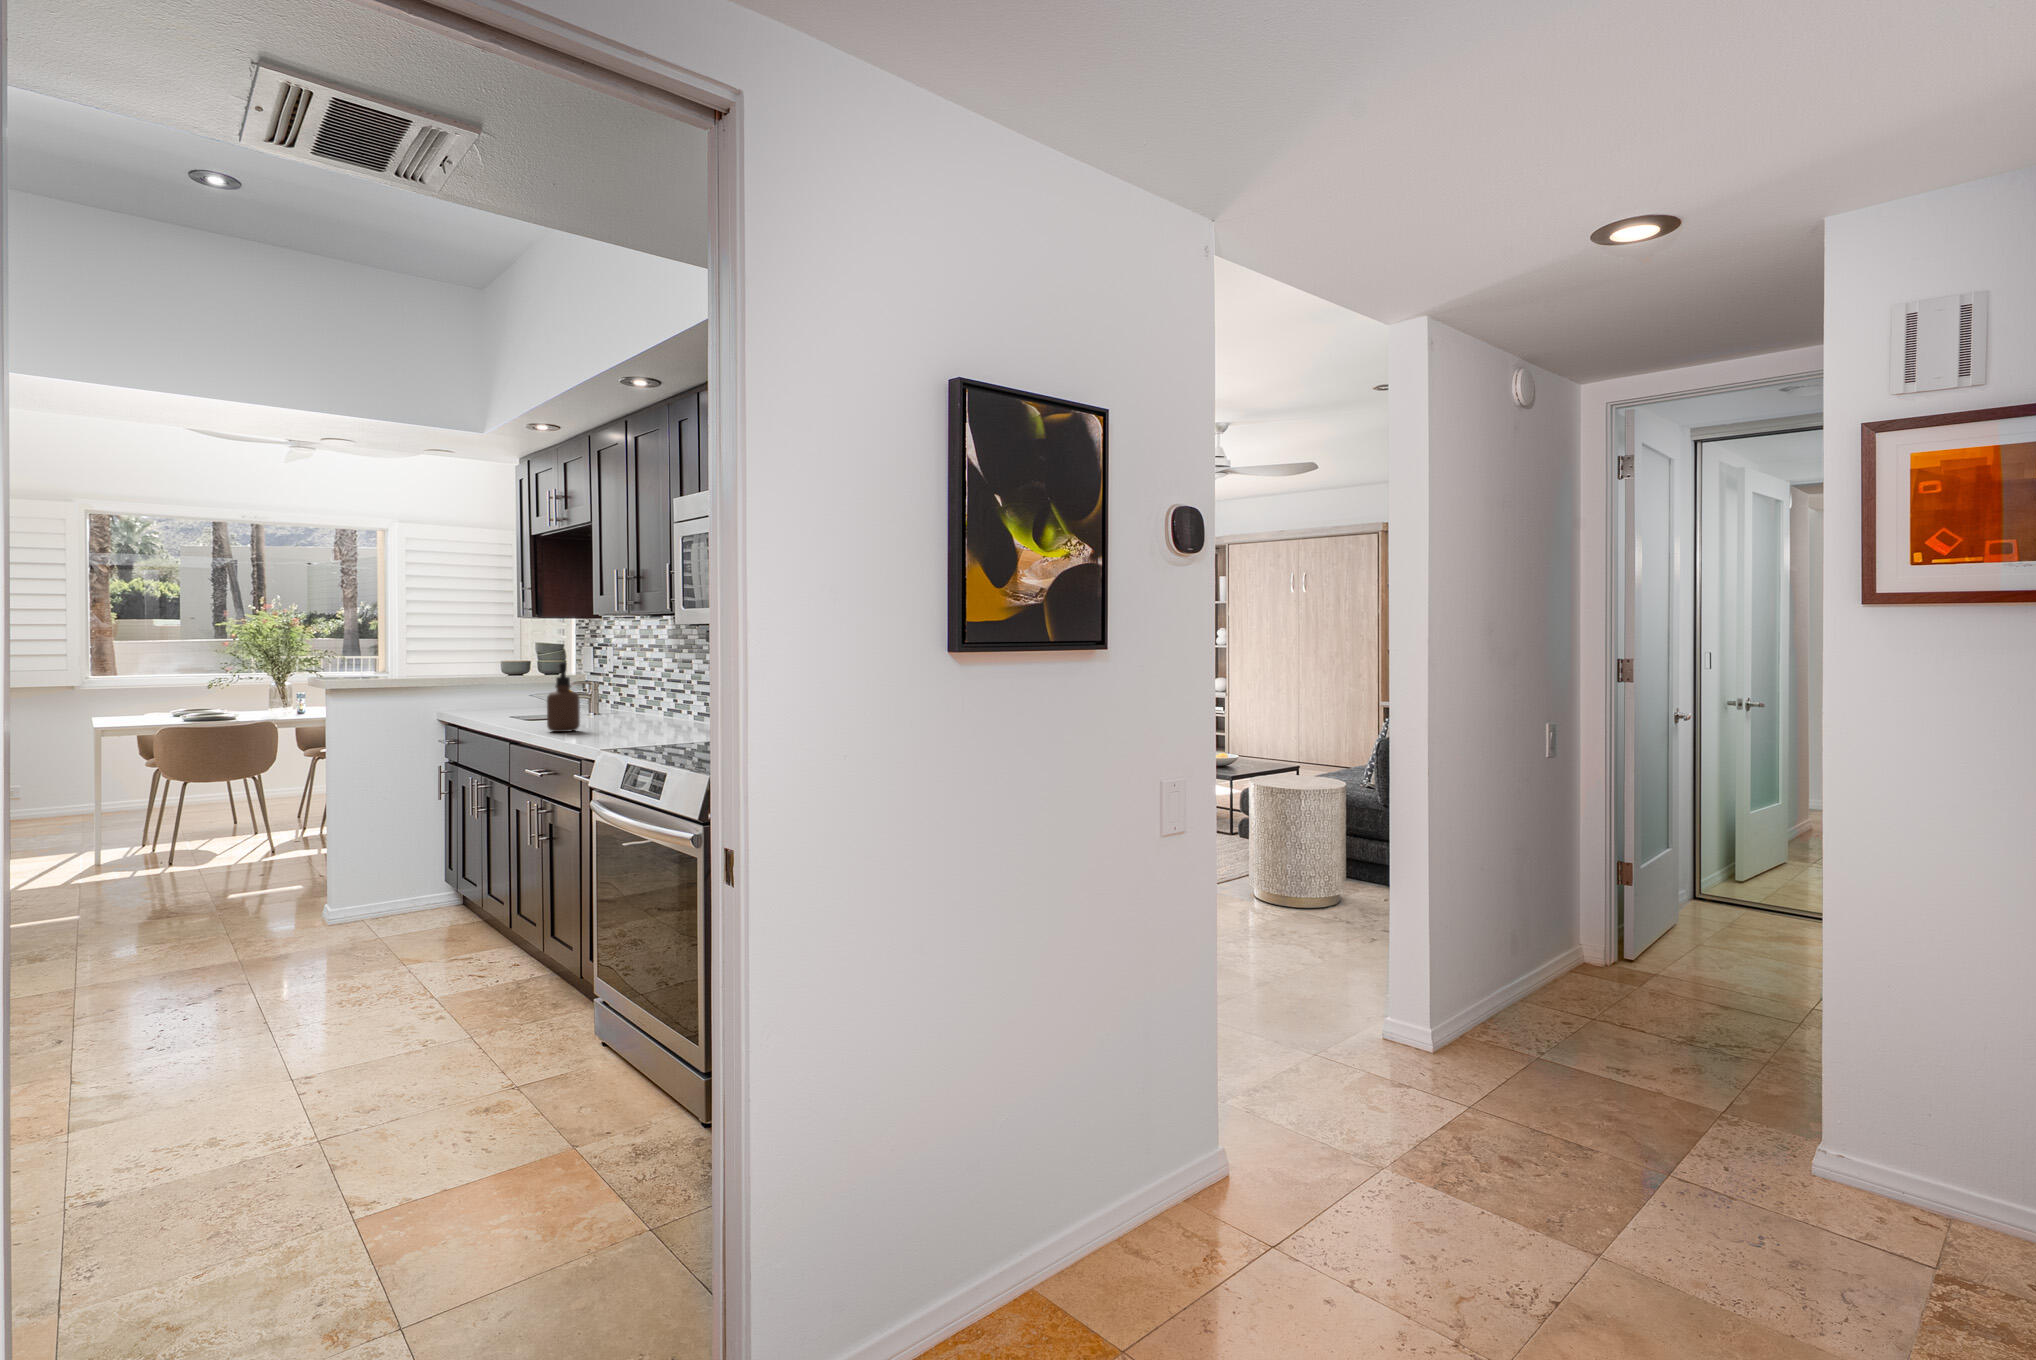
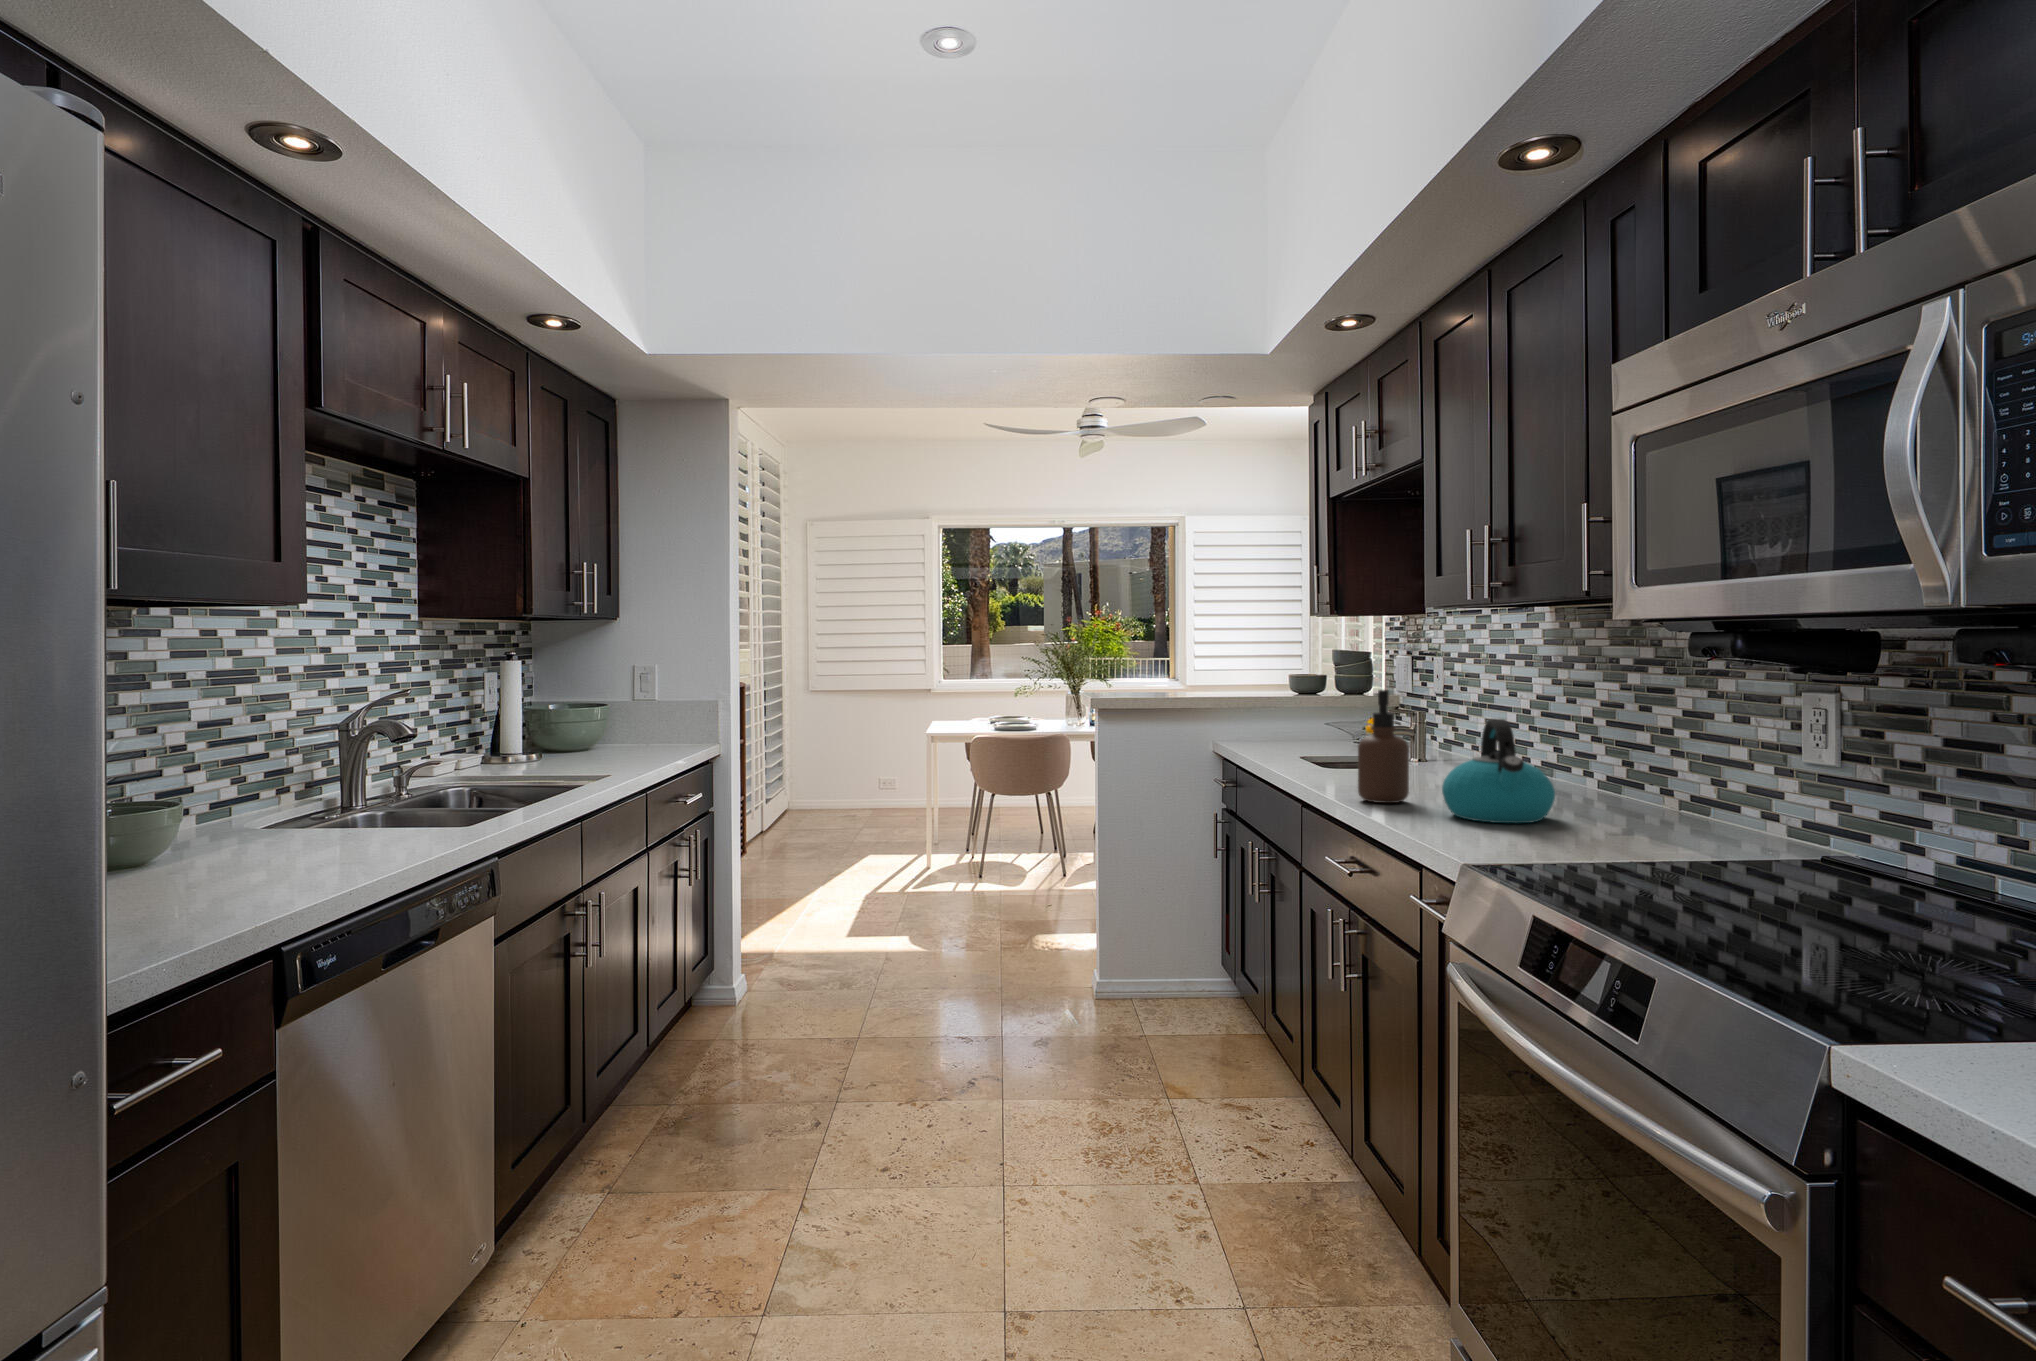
kettle: none [598,678,660,735] -> present [1442,719,1555,823]

